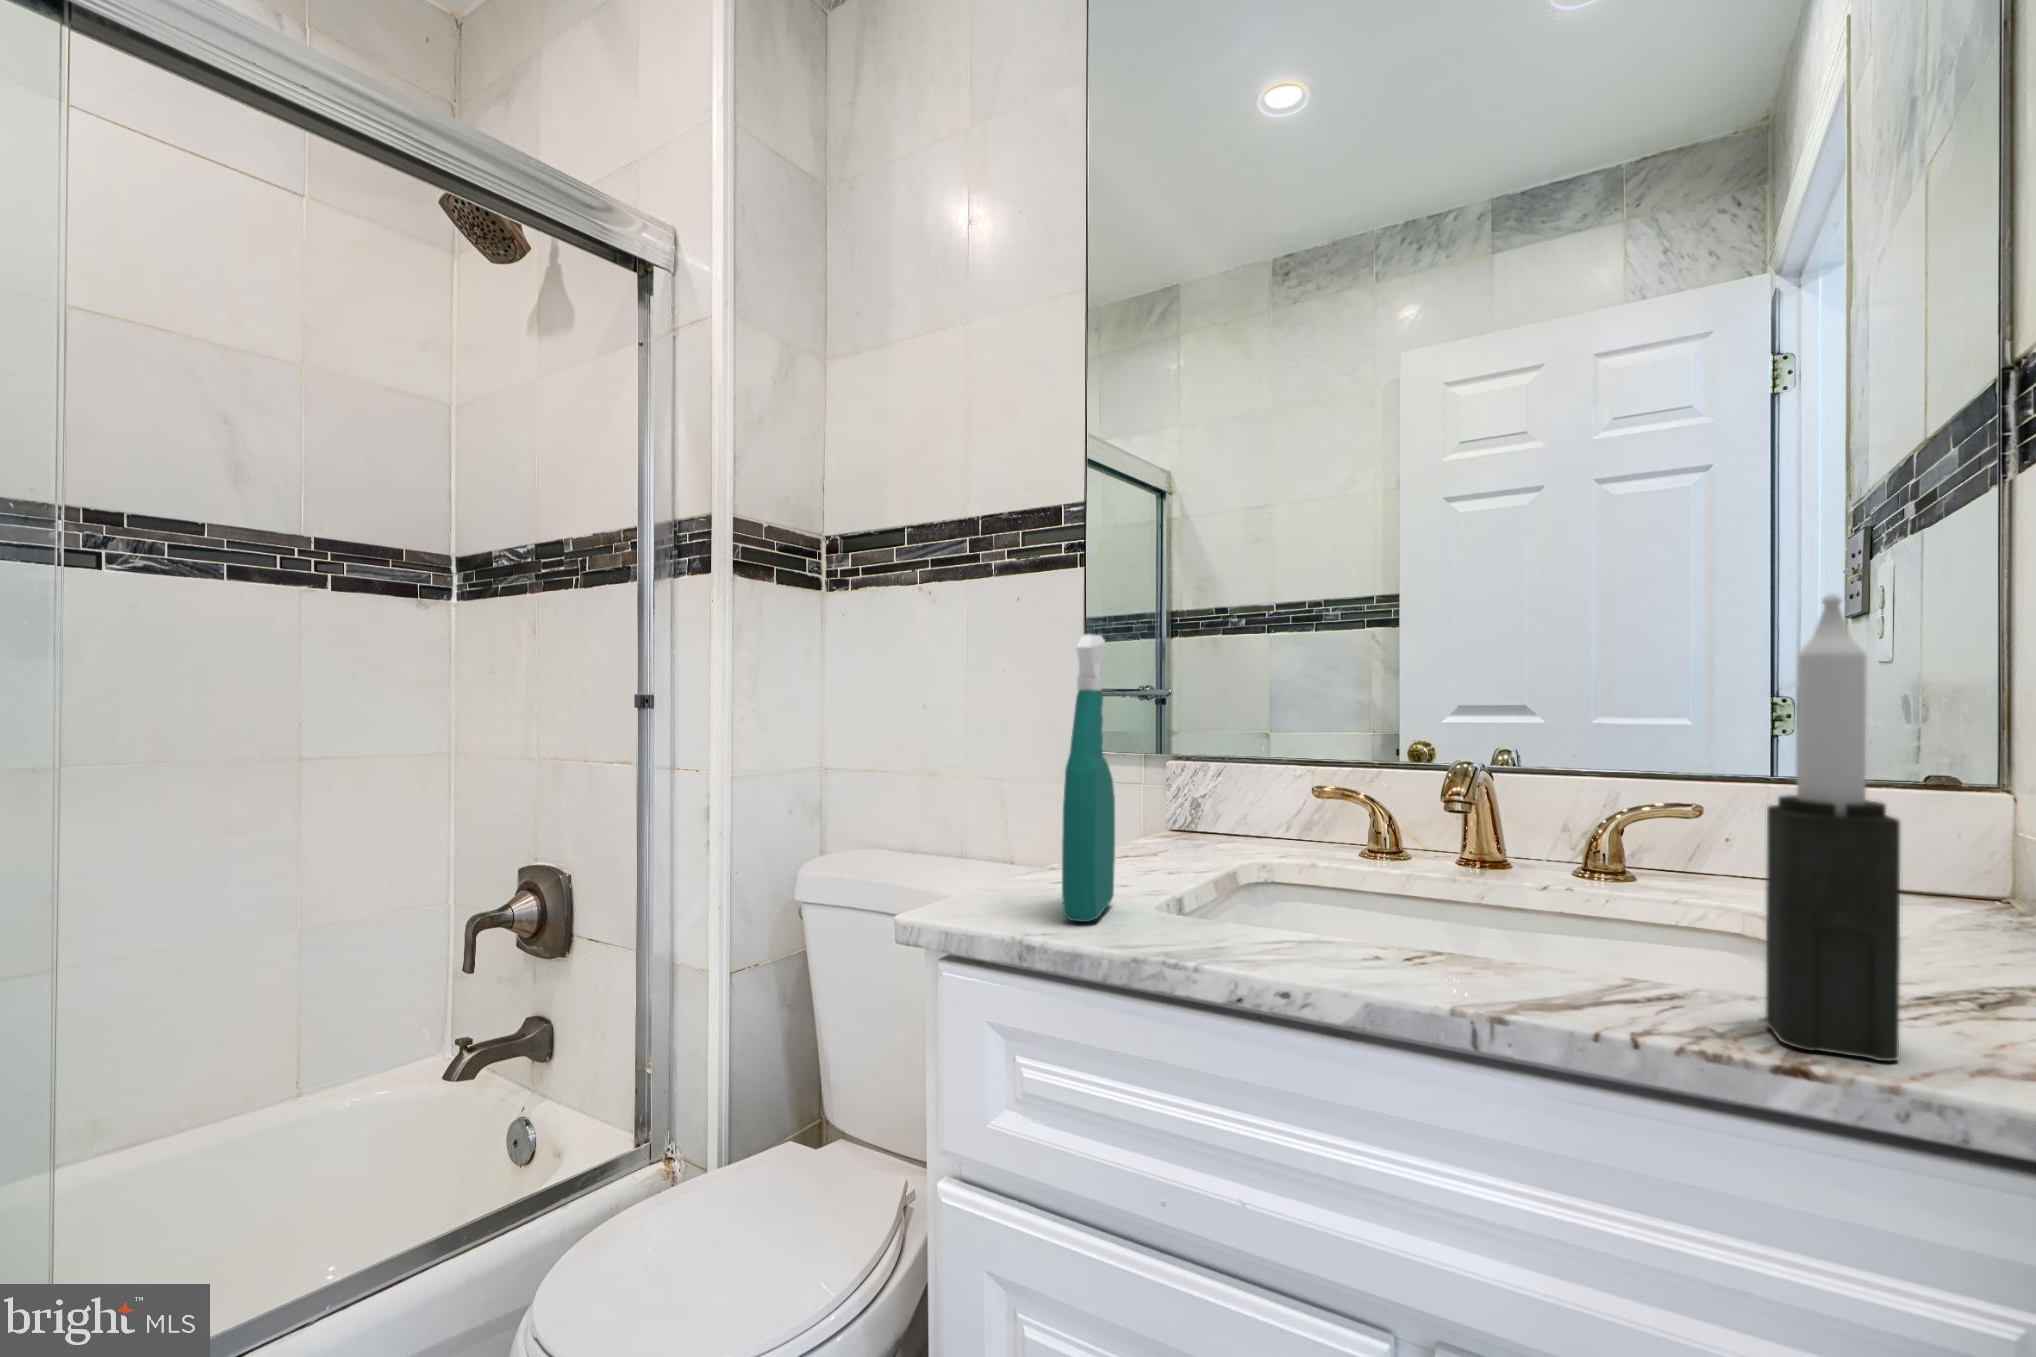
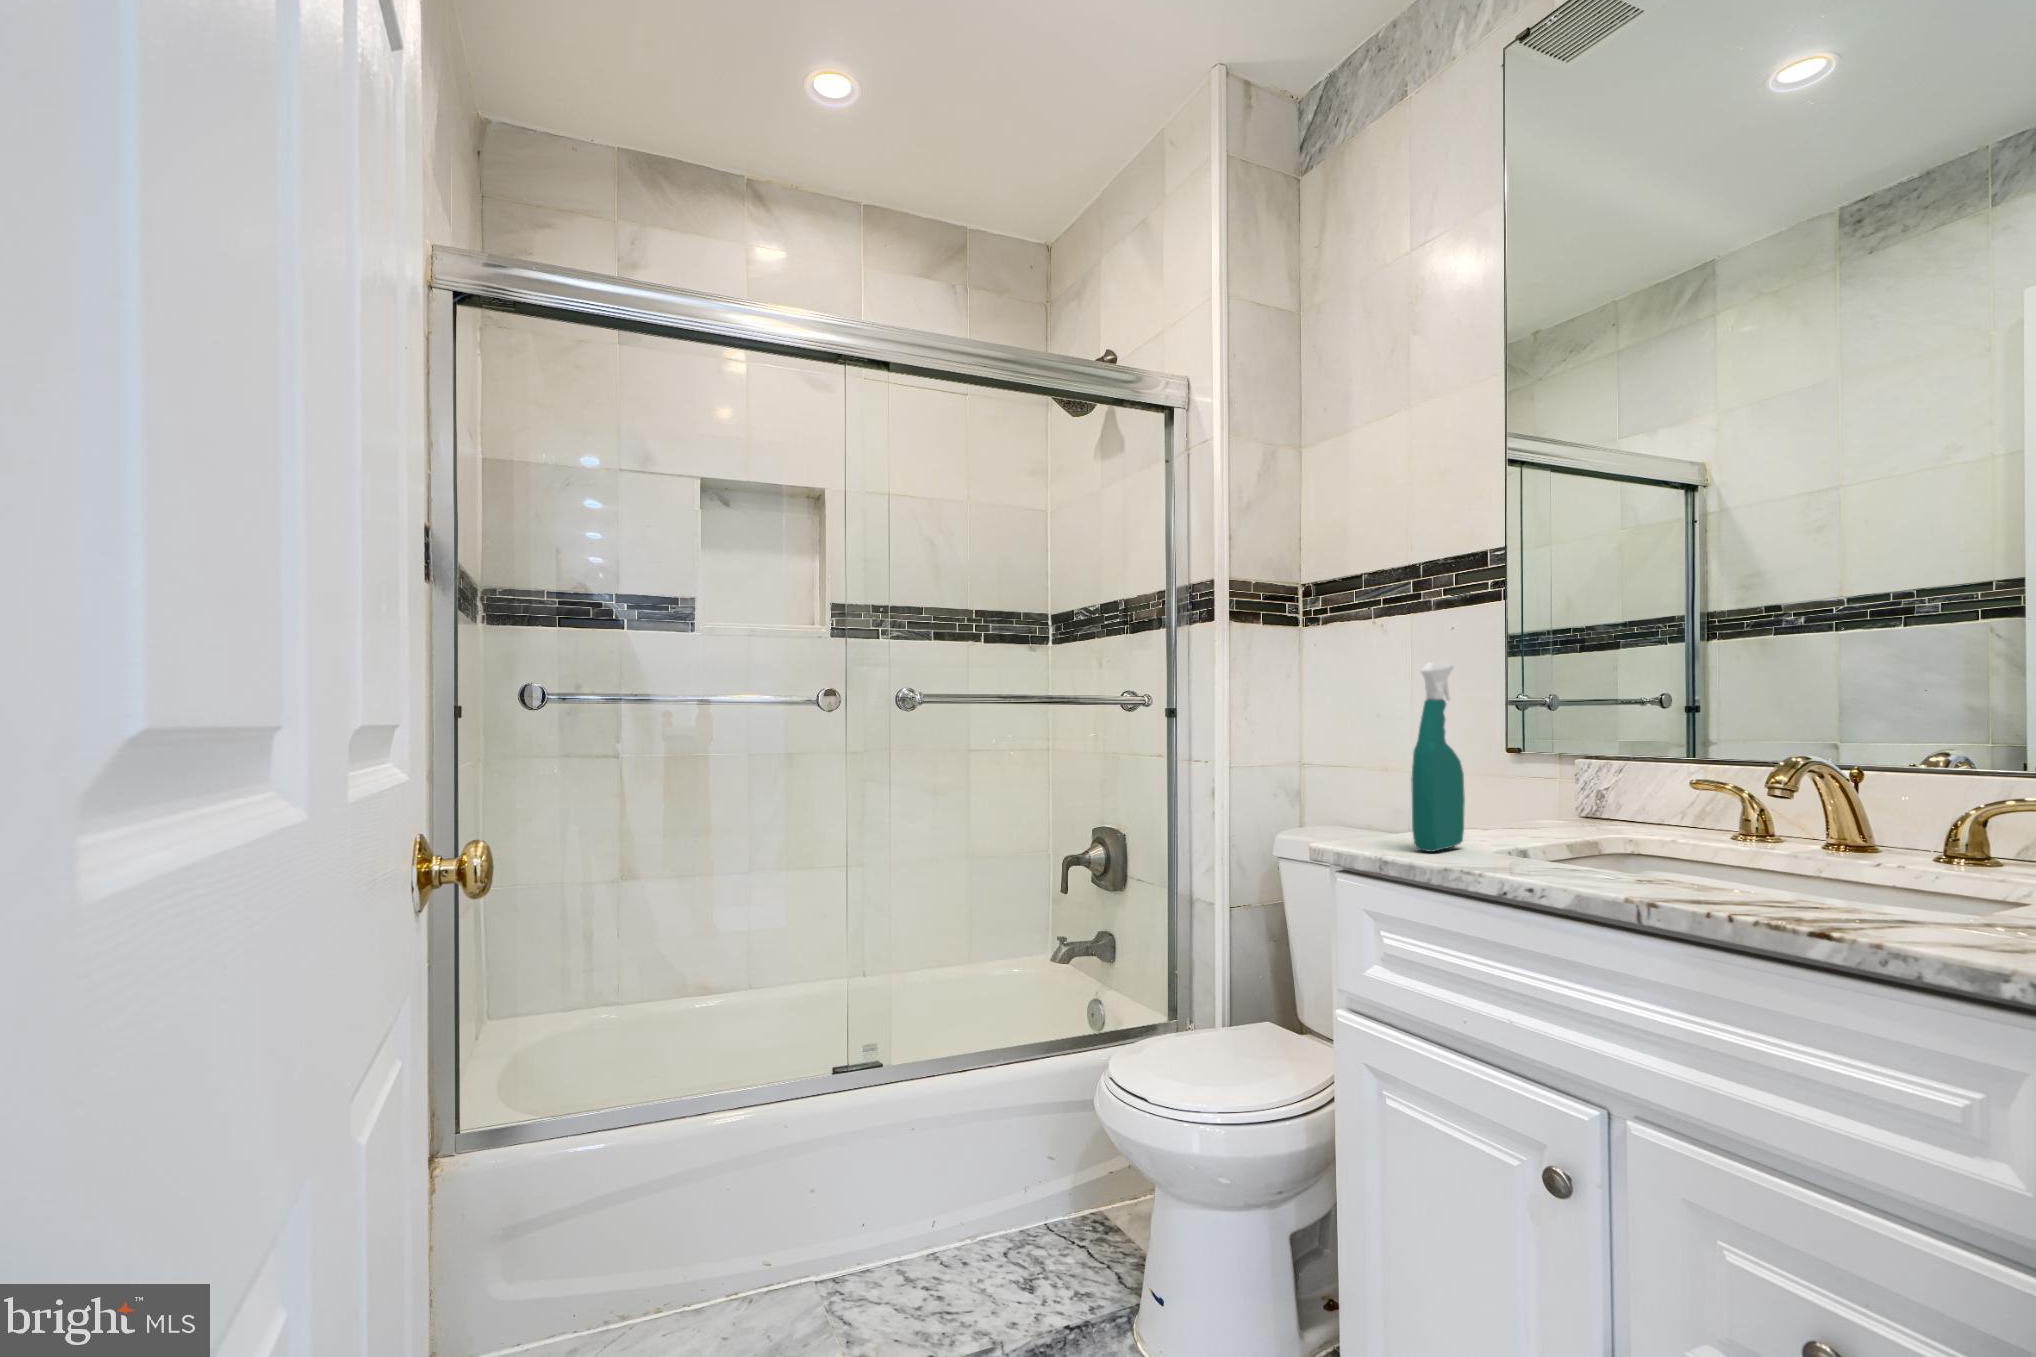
candle: present [1766,594,1900,1061] -> none [1850,627,1950,941]

